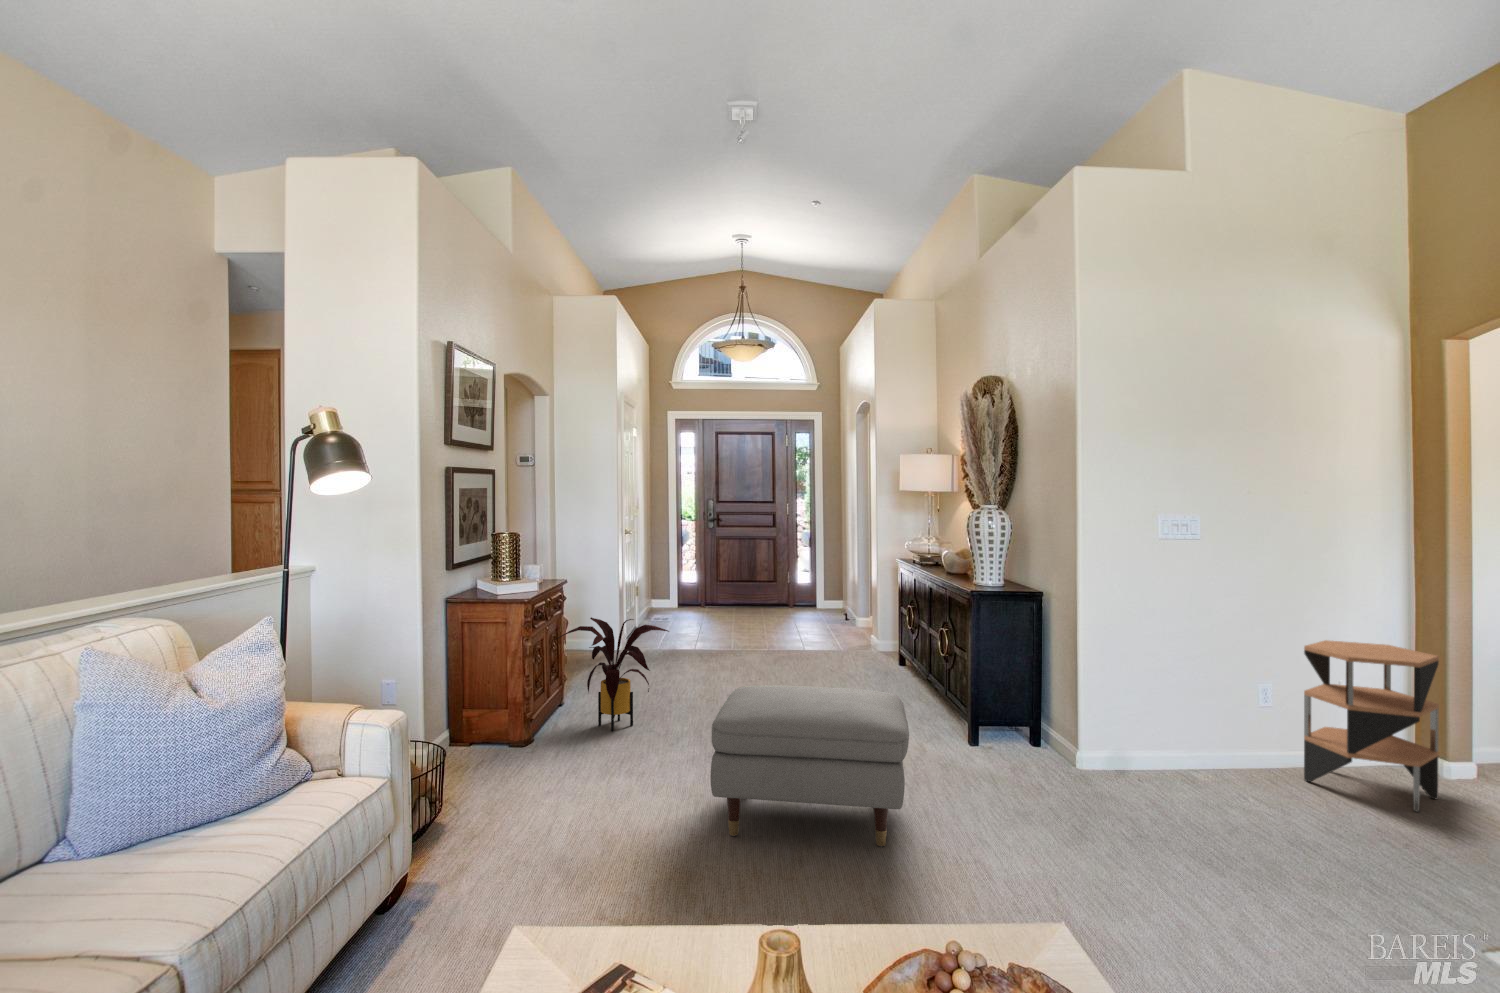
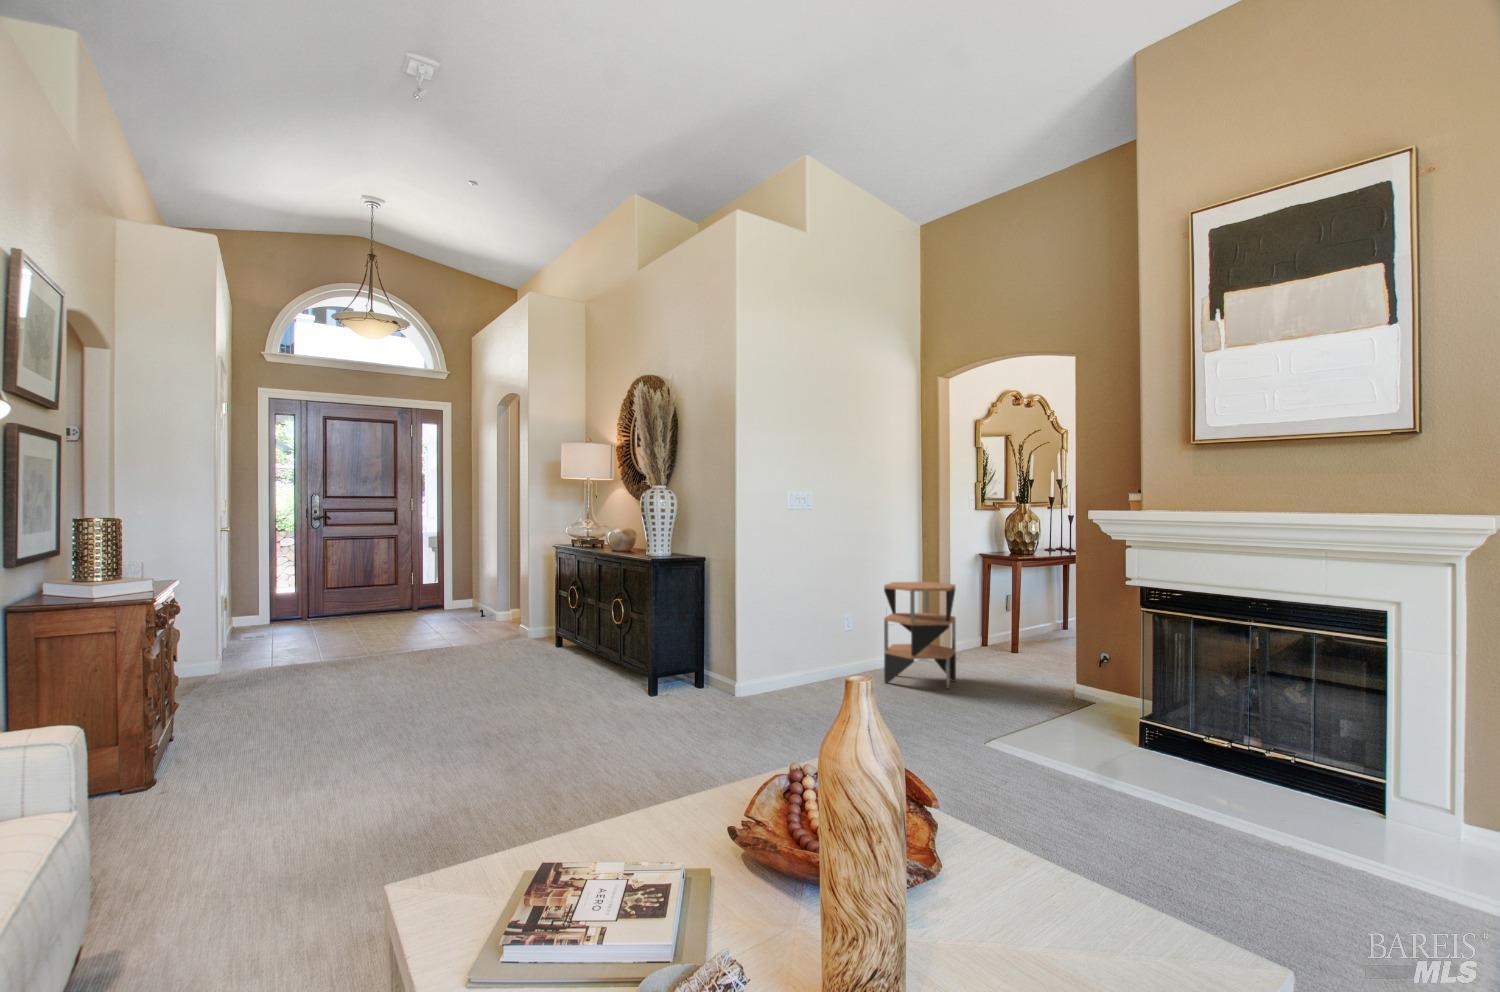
house plant: present [555,617,669,731] -> none [170,609,330,741]
ottoman: present [710,685,909,847] -> none [442,646,640,798]

